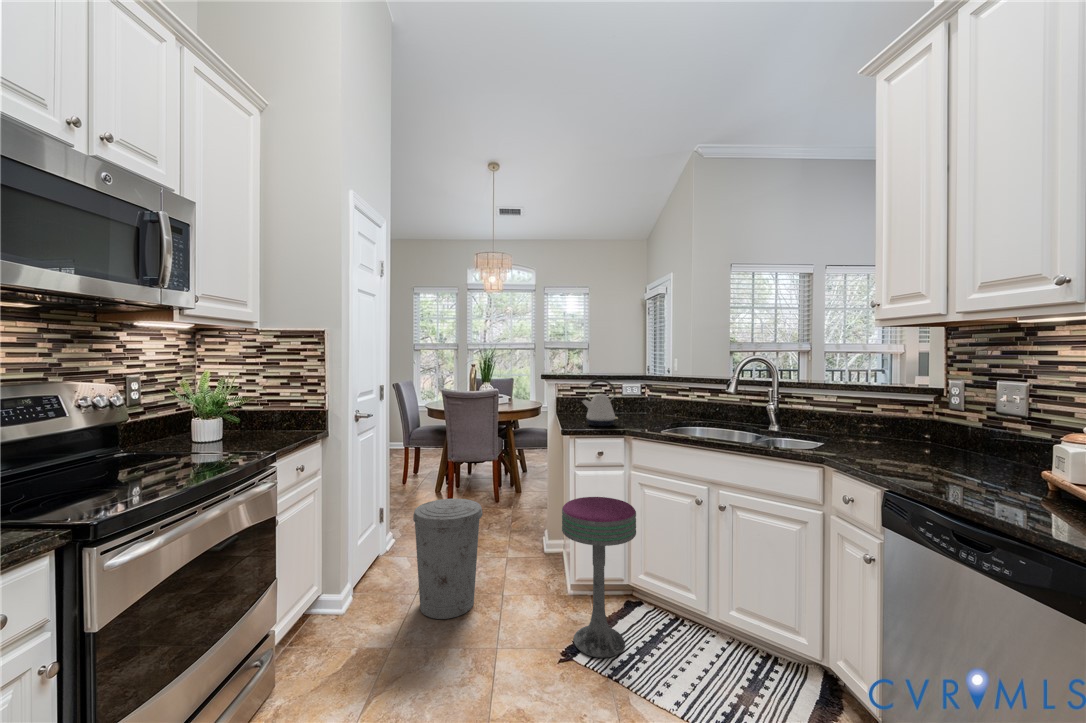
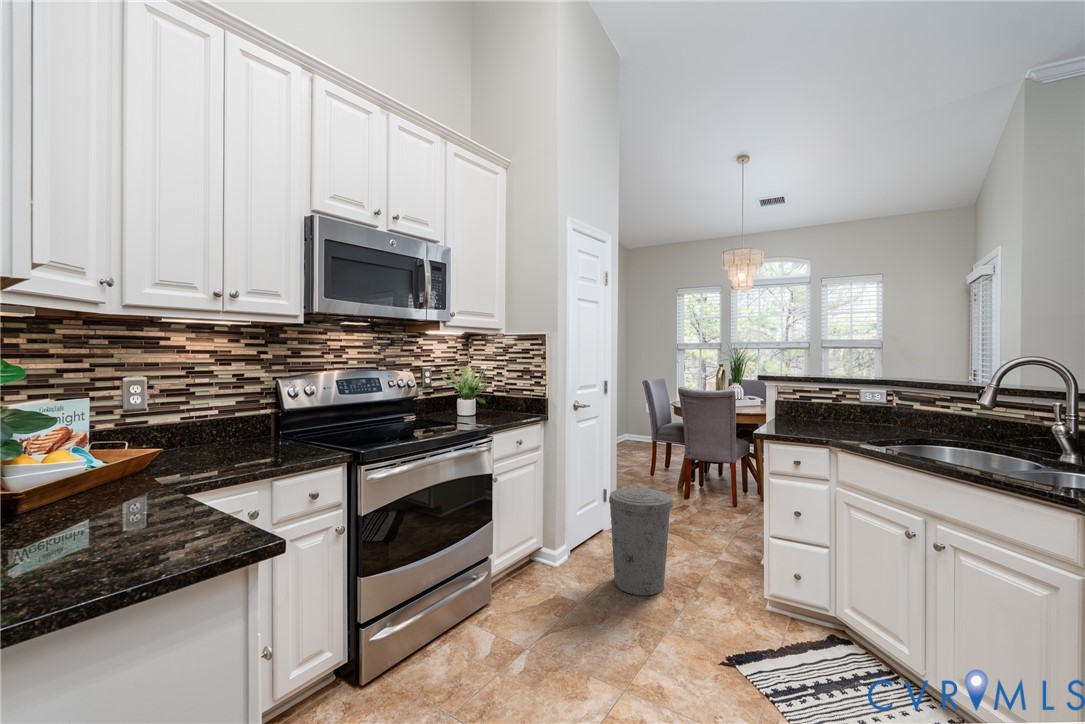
kettle: present [582,379,618,426] -> none [789,381,835,435]
bar stool: present [562,497,636,658] -> none [733,507,821,678]

